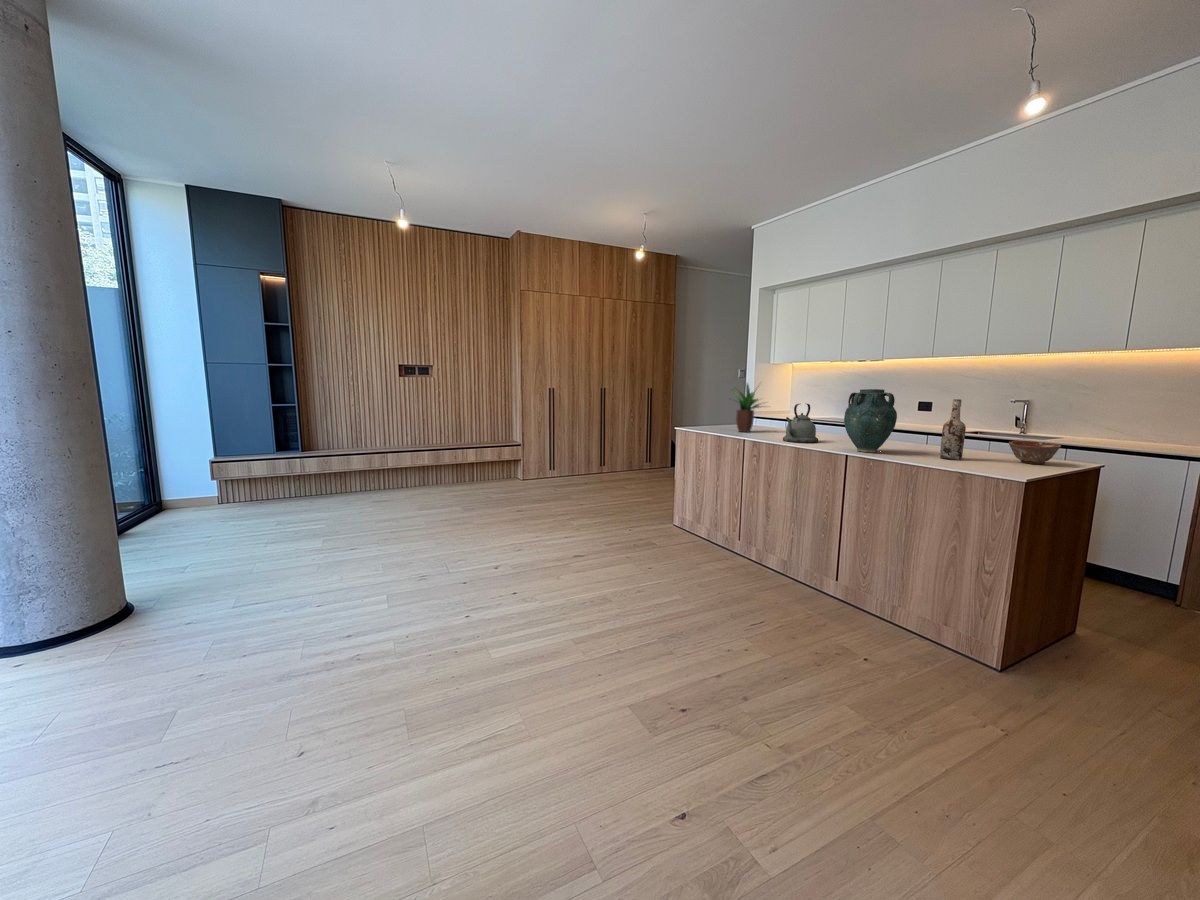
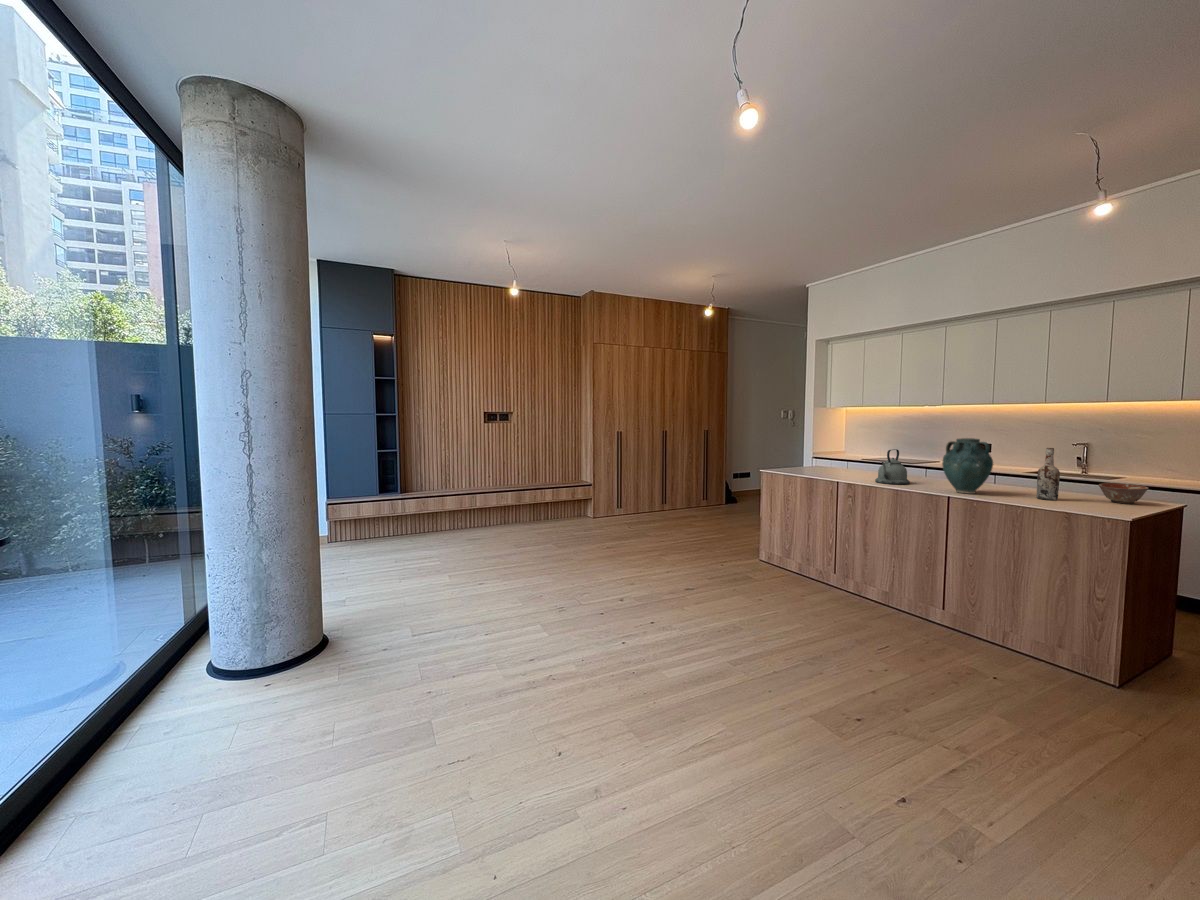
potted plant: present [734,384,760,432] -> none [813,428,852,474]

